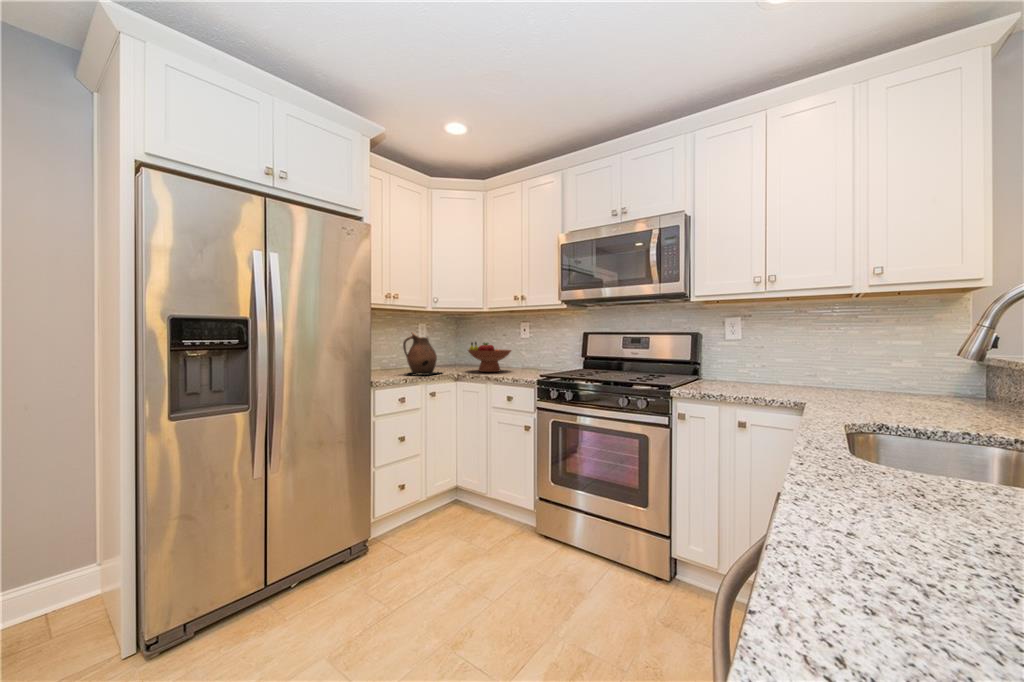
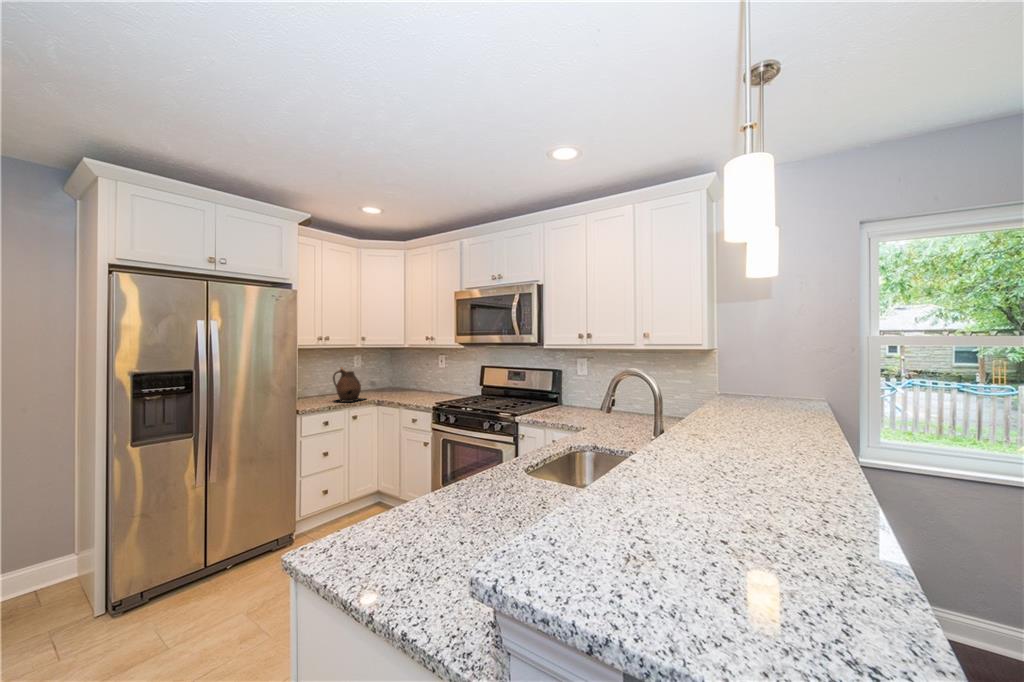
fruit bowl: present [468,342,511,372] -> none [388,373,425,398]

